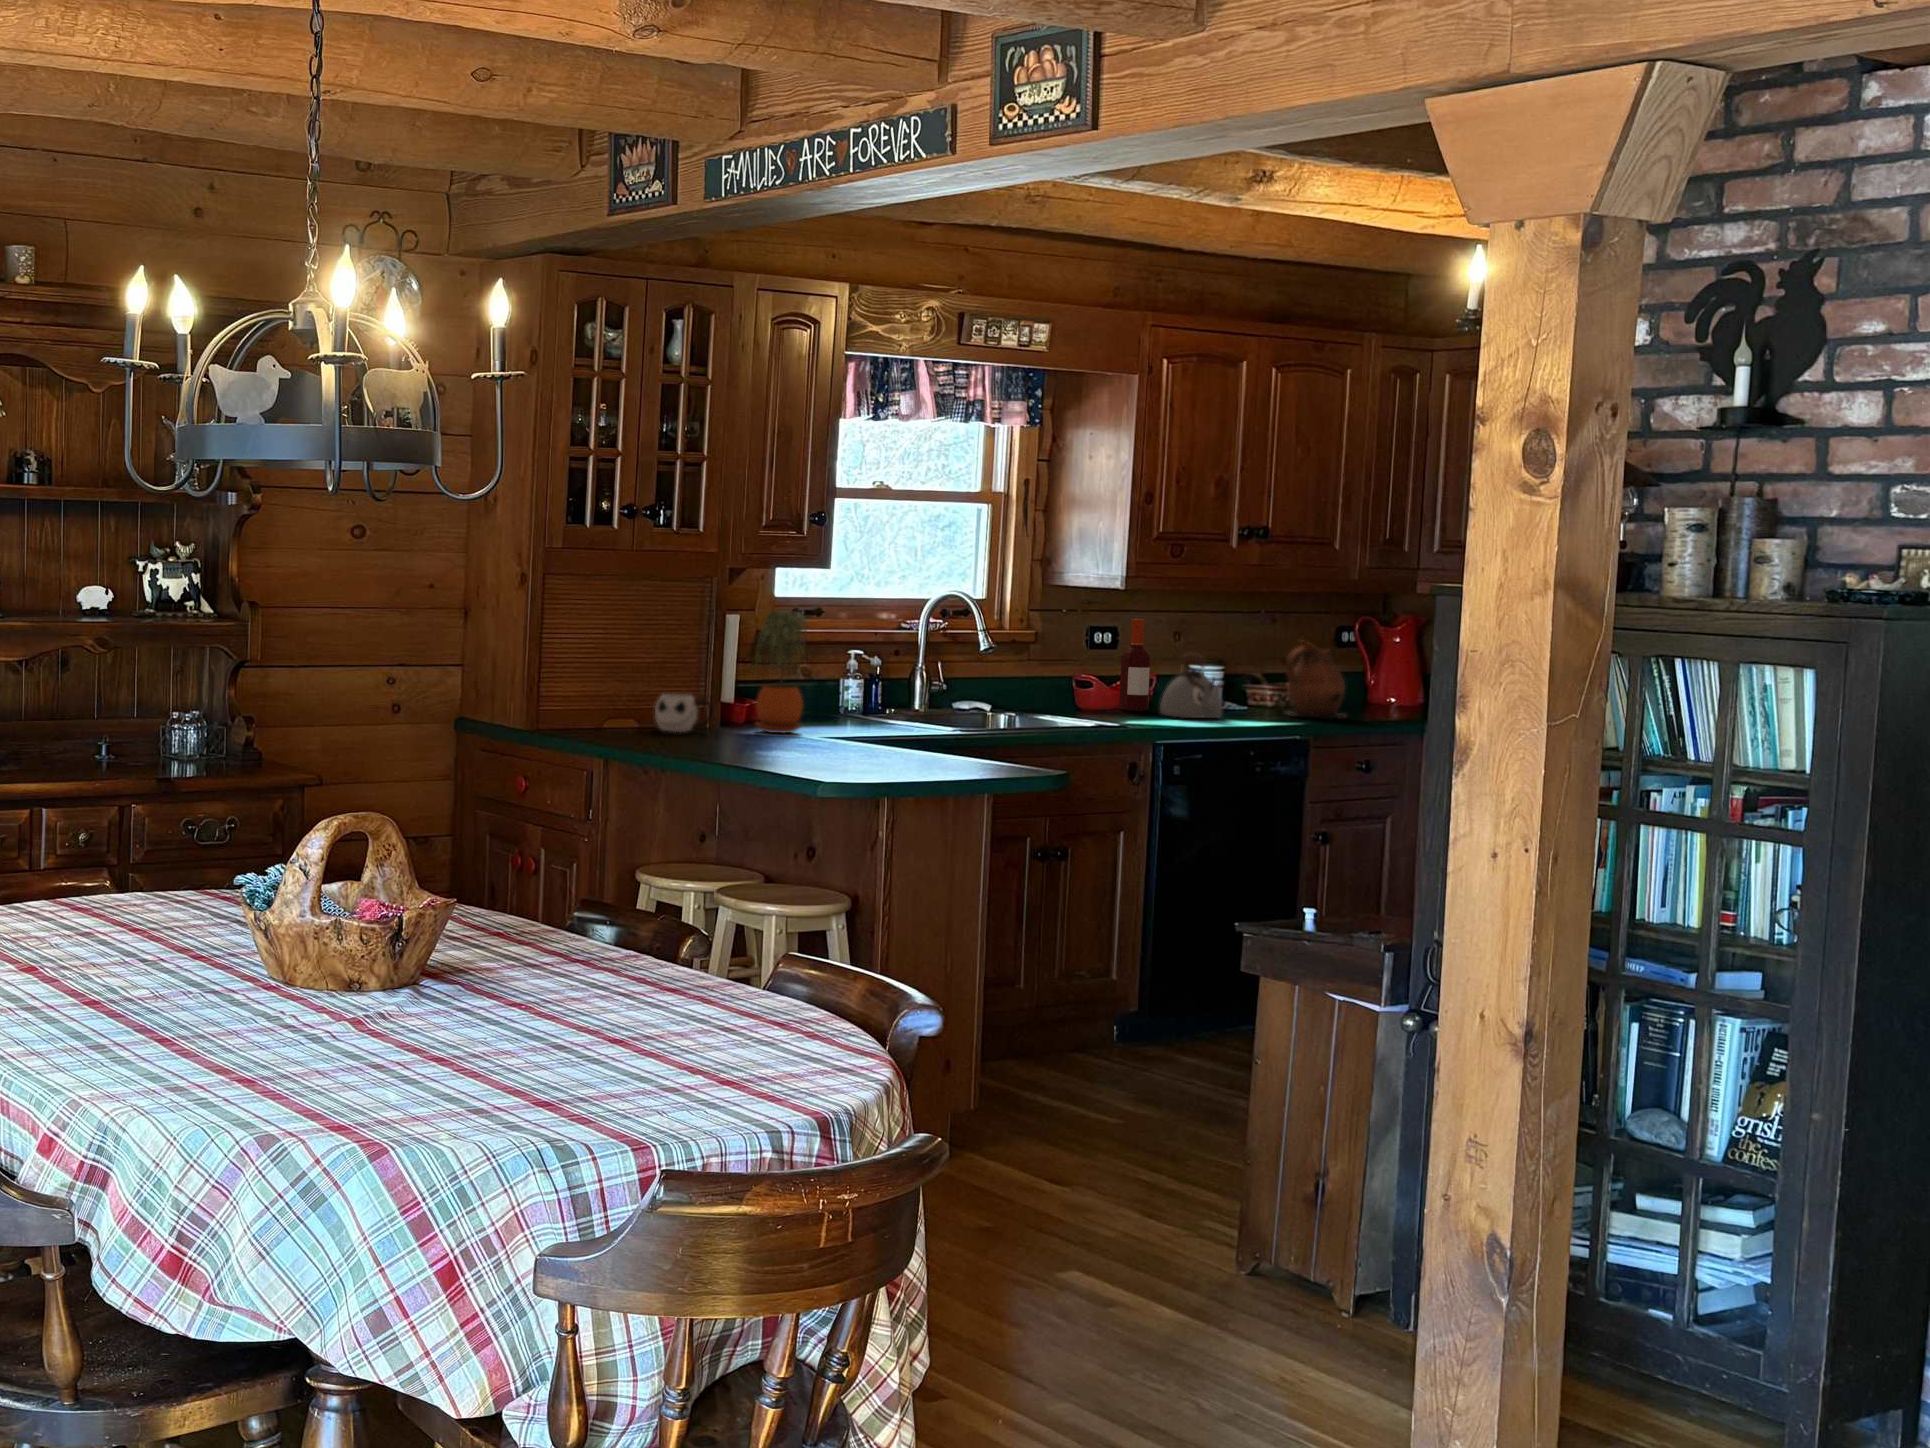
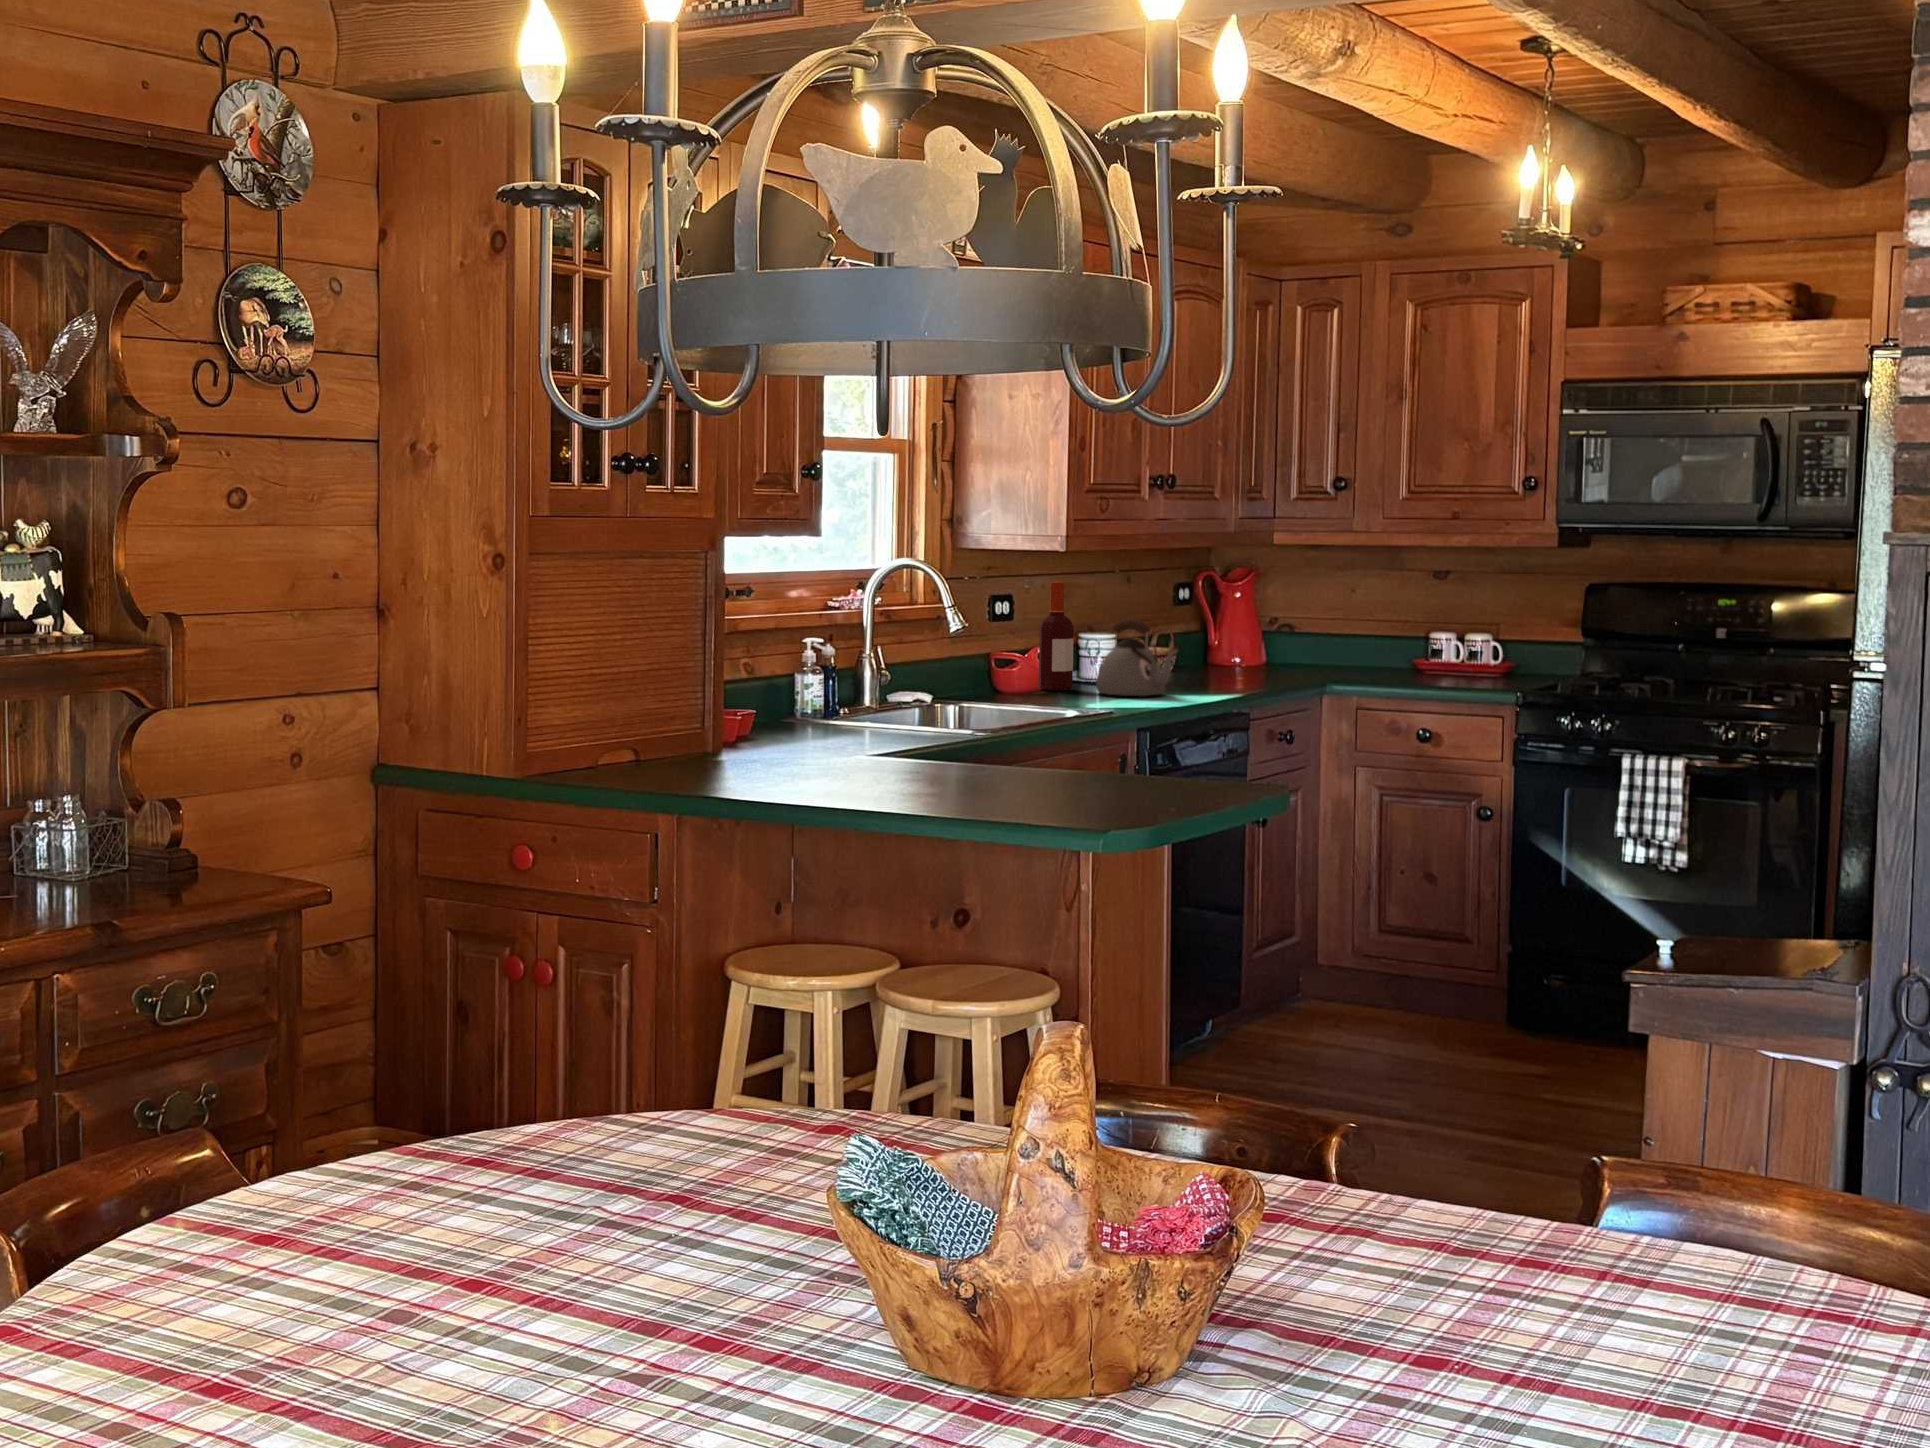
potted plant: present [751,610,807,733] -> none [743,588,814,754]
ceramic pitcher: present [1286,641,1346,719] -> none [1197,599,1275,687]
mug: present [655,694,713,732] -> none [628,710,709,762]

